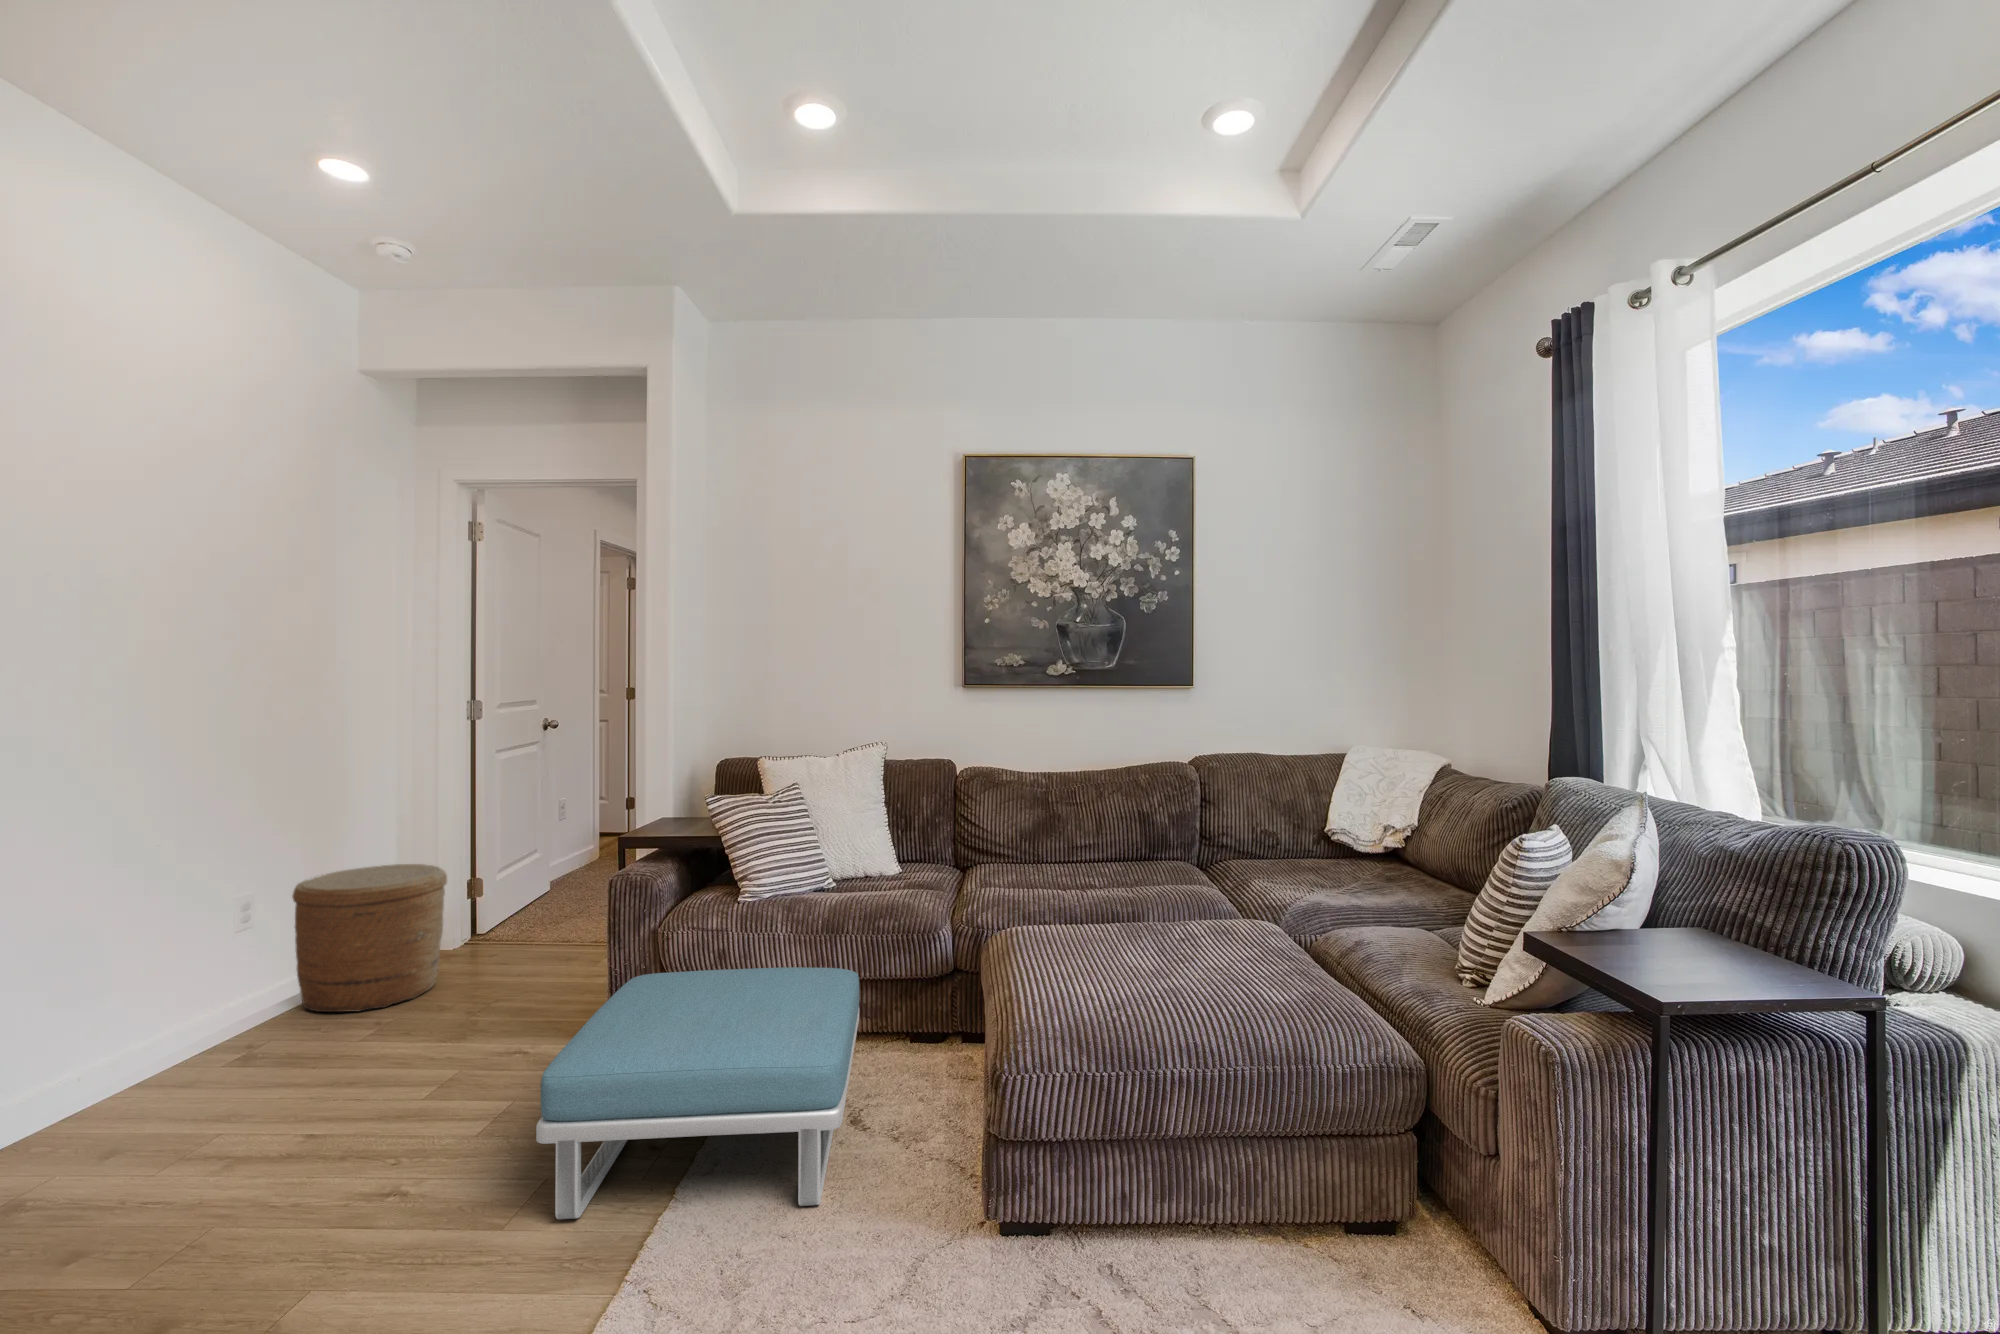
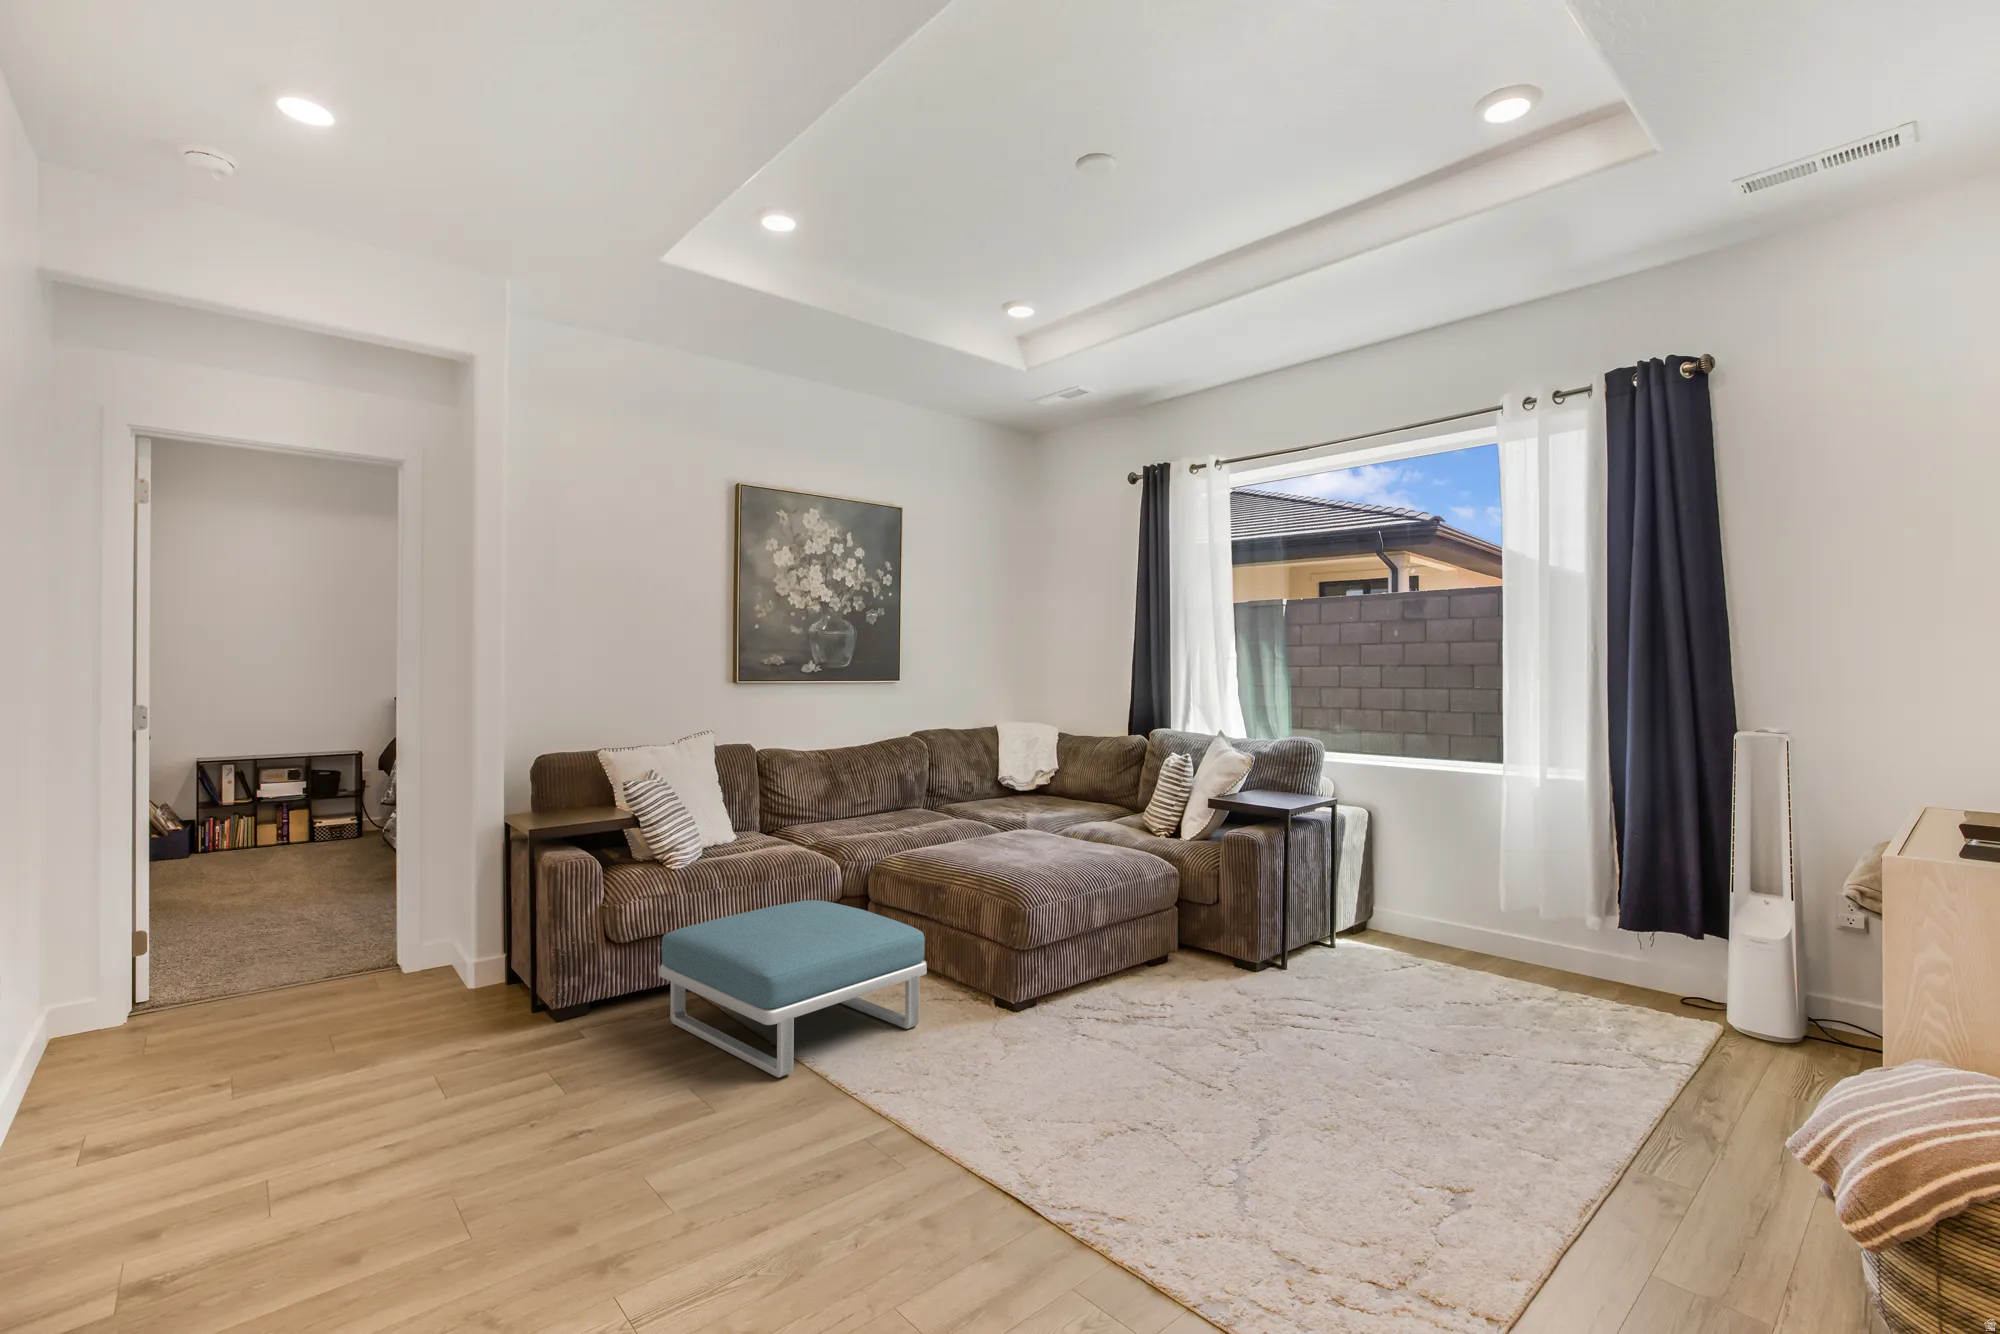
woven basket: present [292,864,447,1012] -> none [46,904,250,1092]

